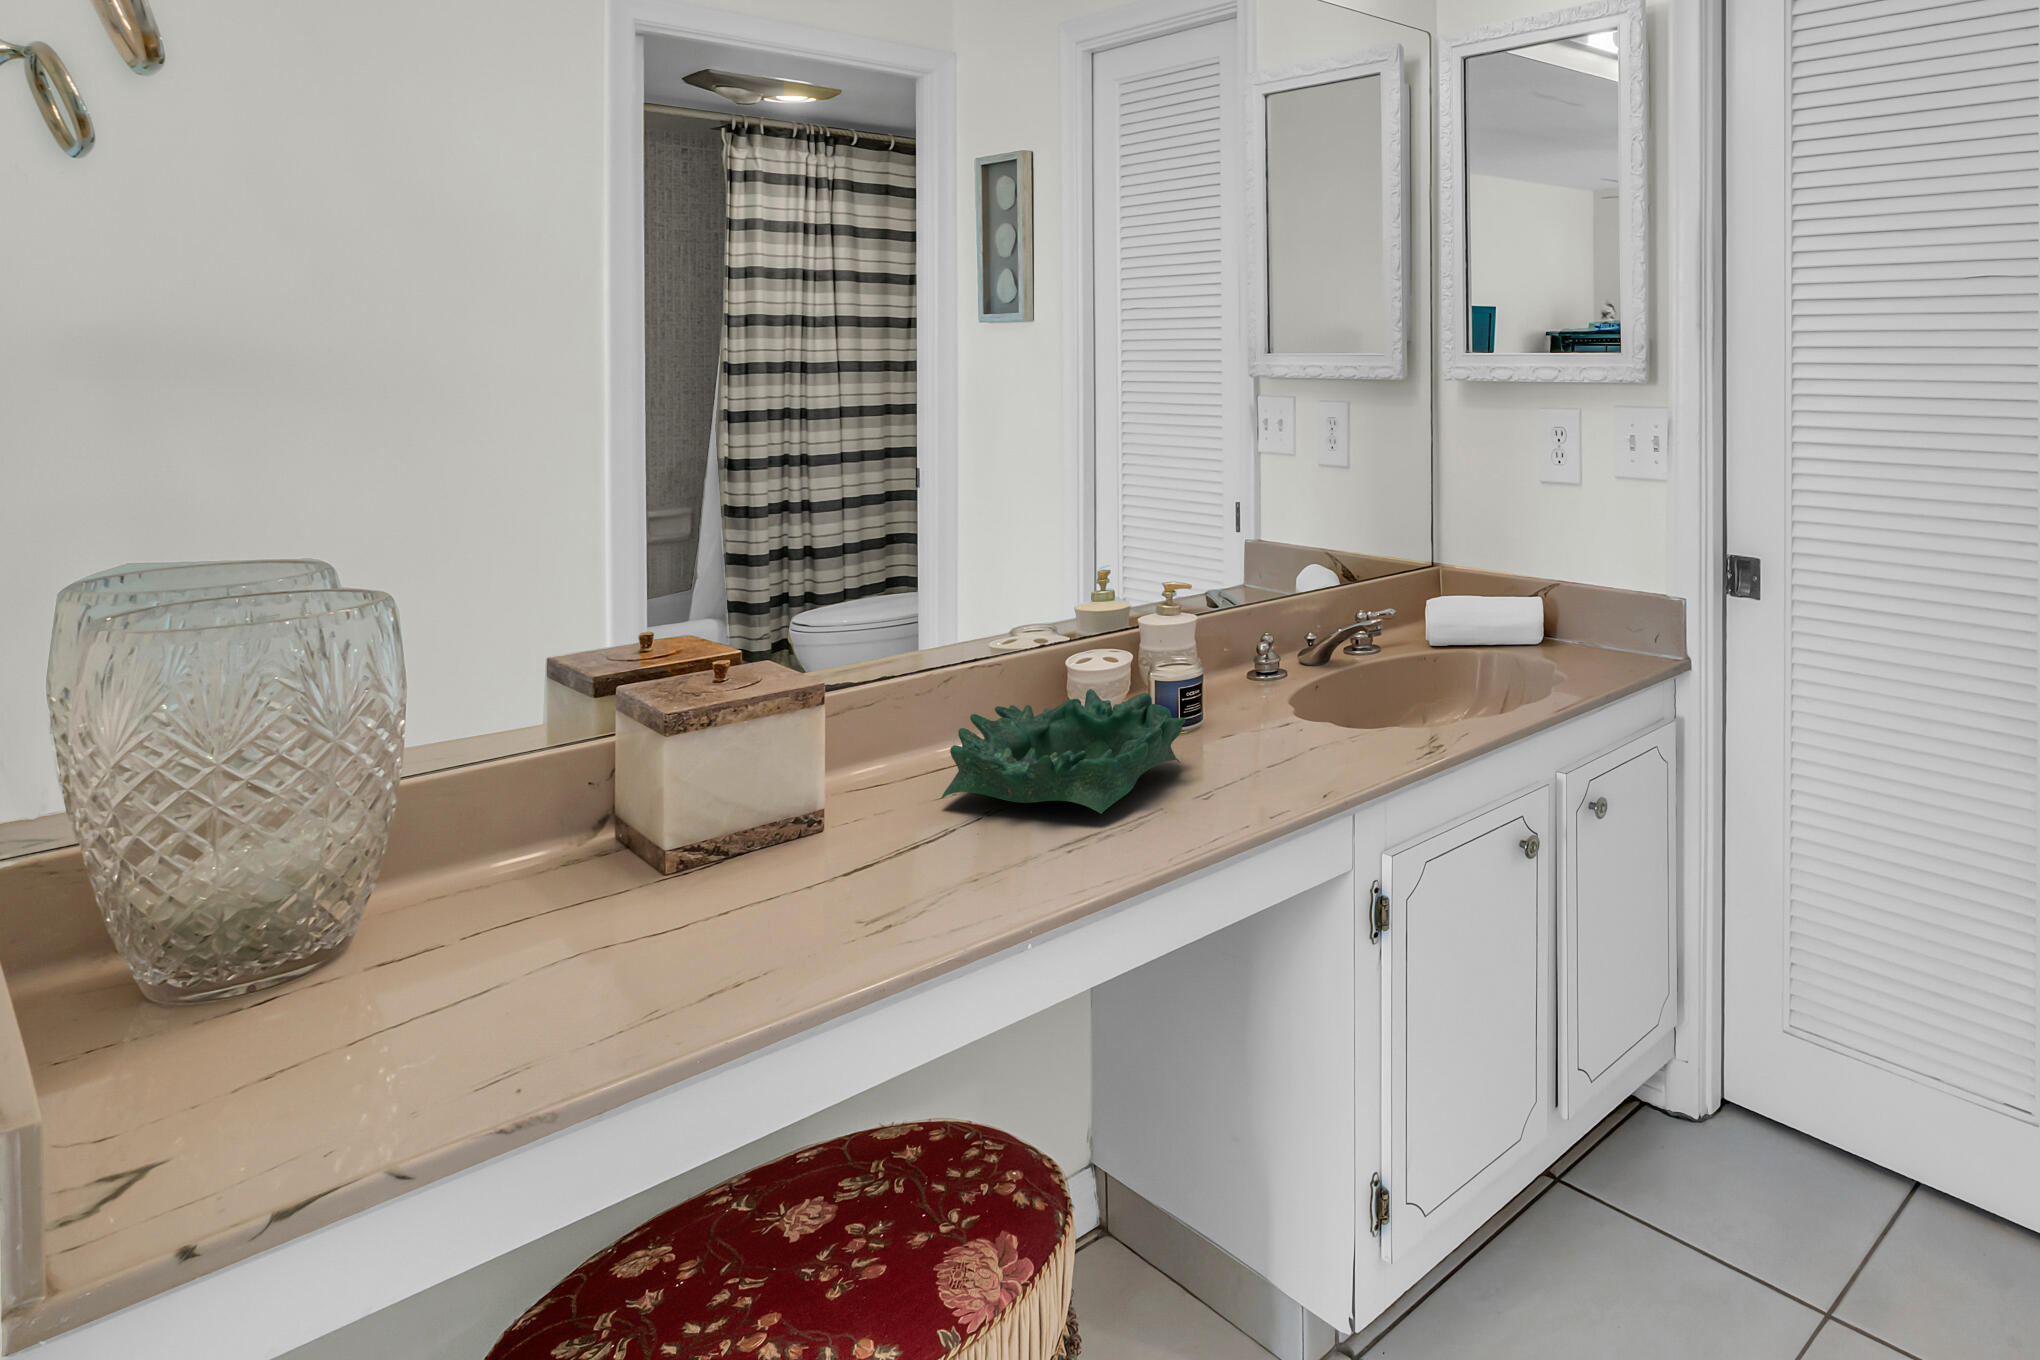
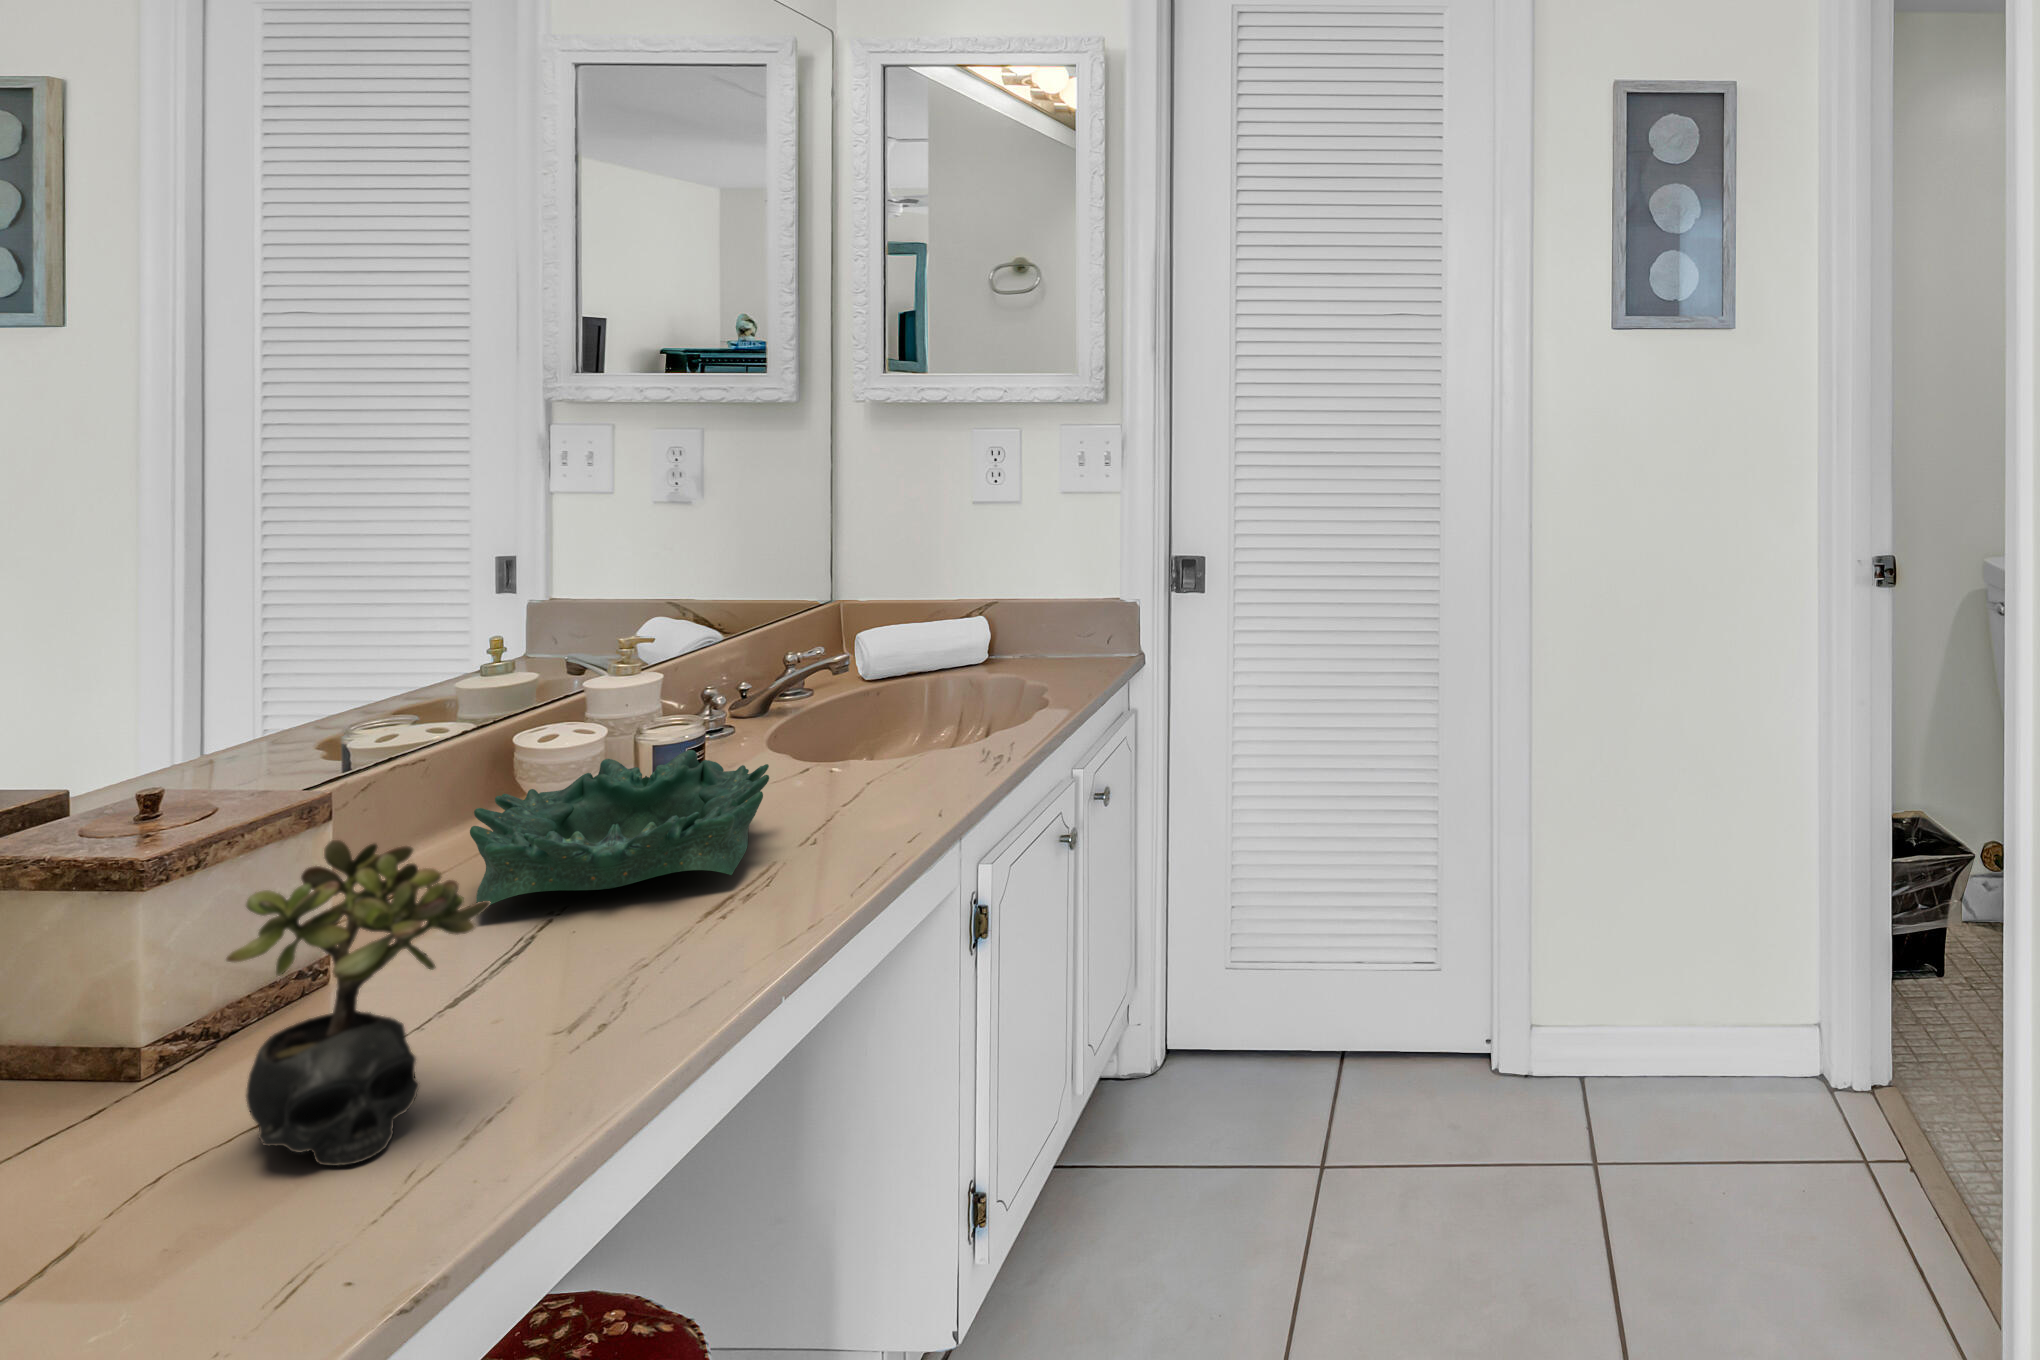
succulent plant: none [607,725,771,979] -> present [226,840,490,1166]

